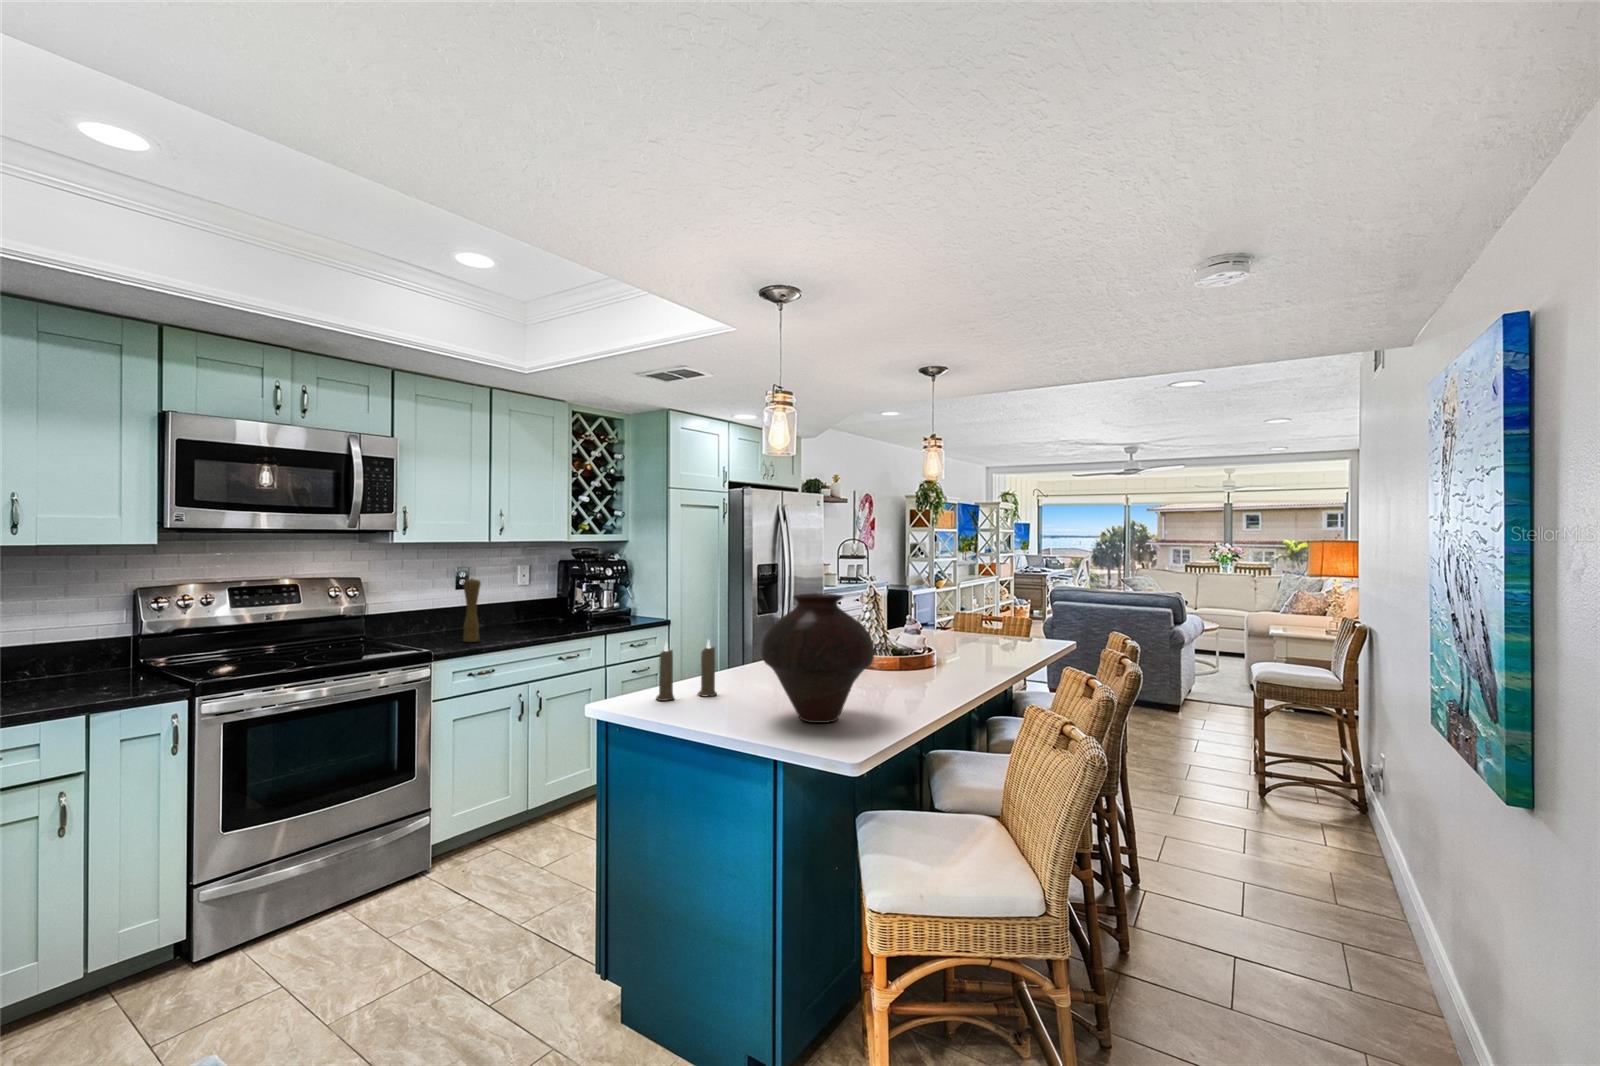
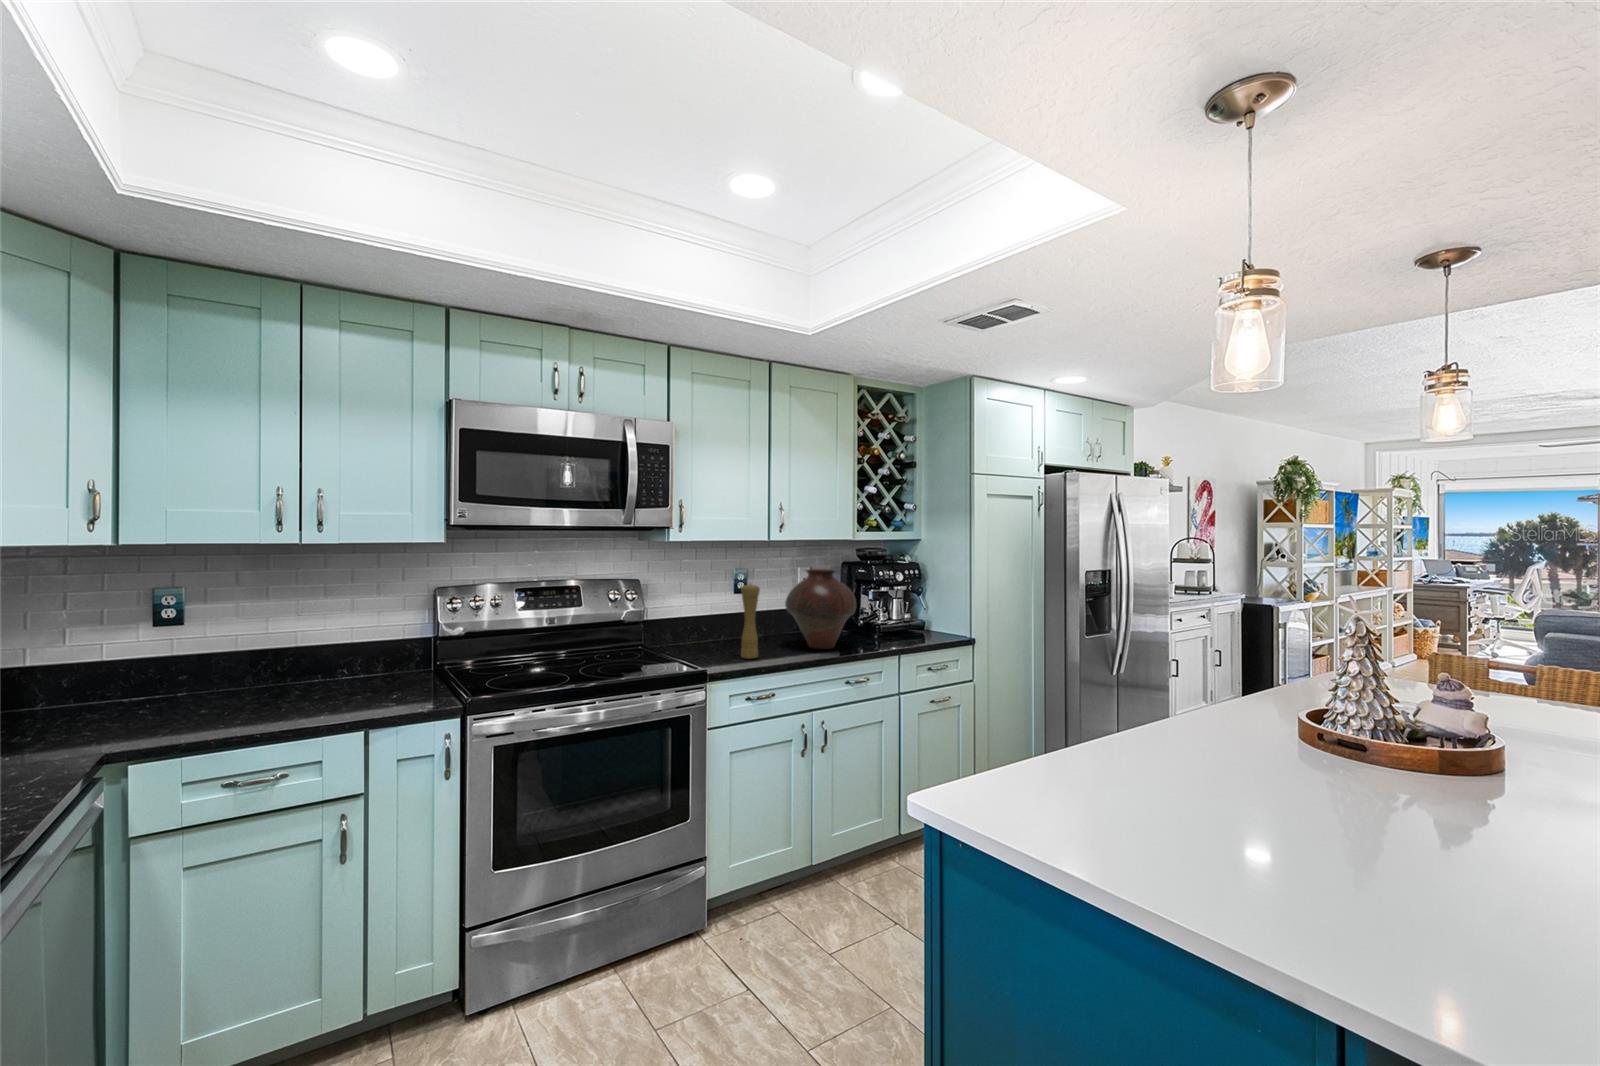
vase: present [761,593,875,723] -> present [785,569,856,649]
candle: present [656,641,717,701] -> none [1013,699,1113,800]

